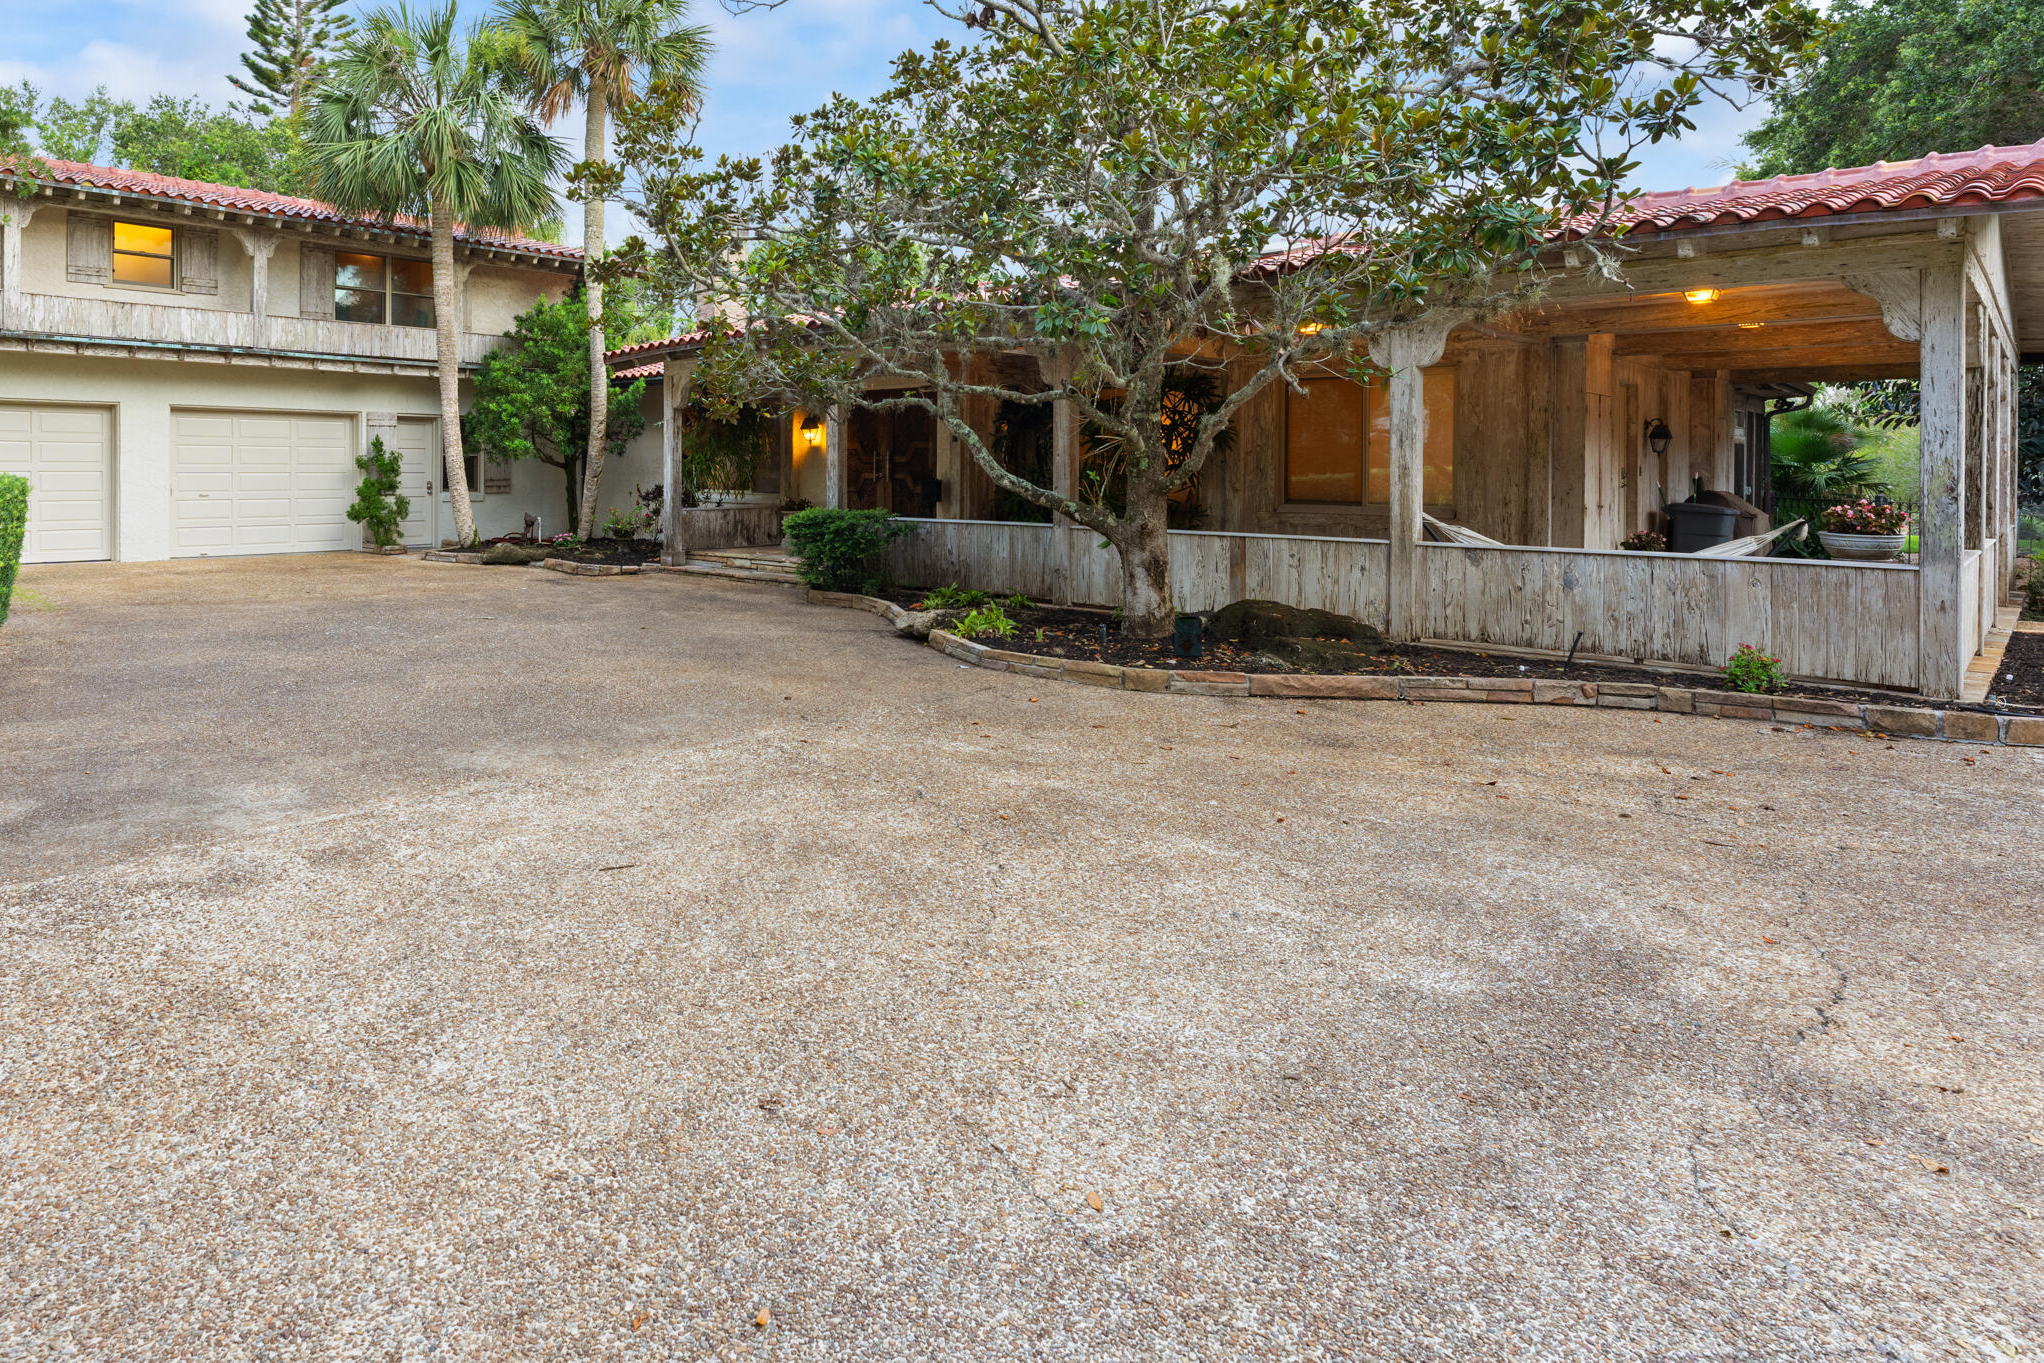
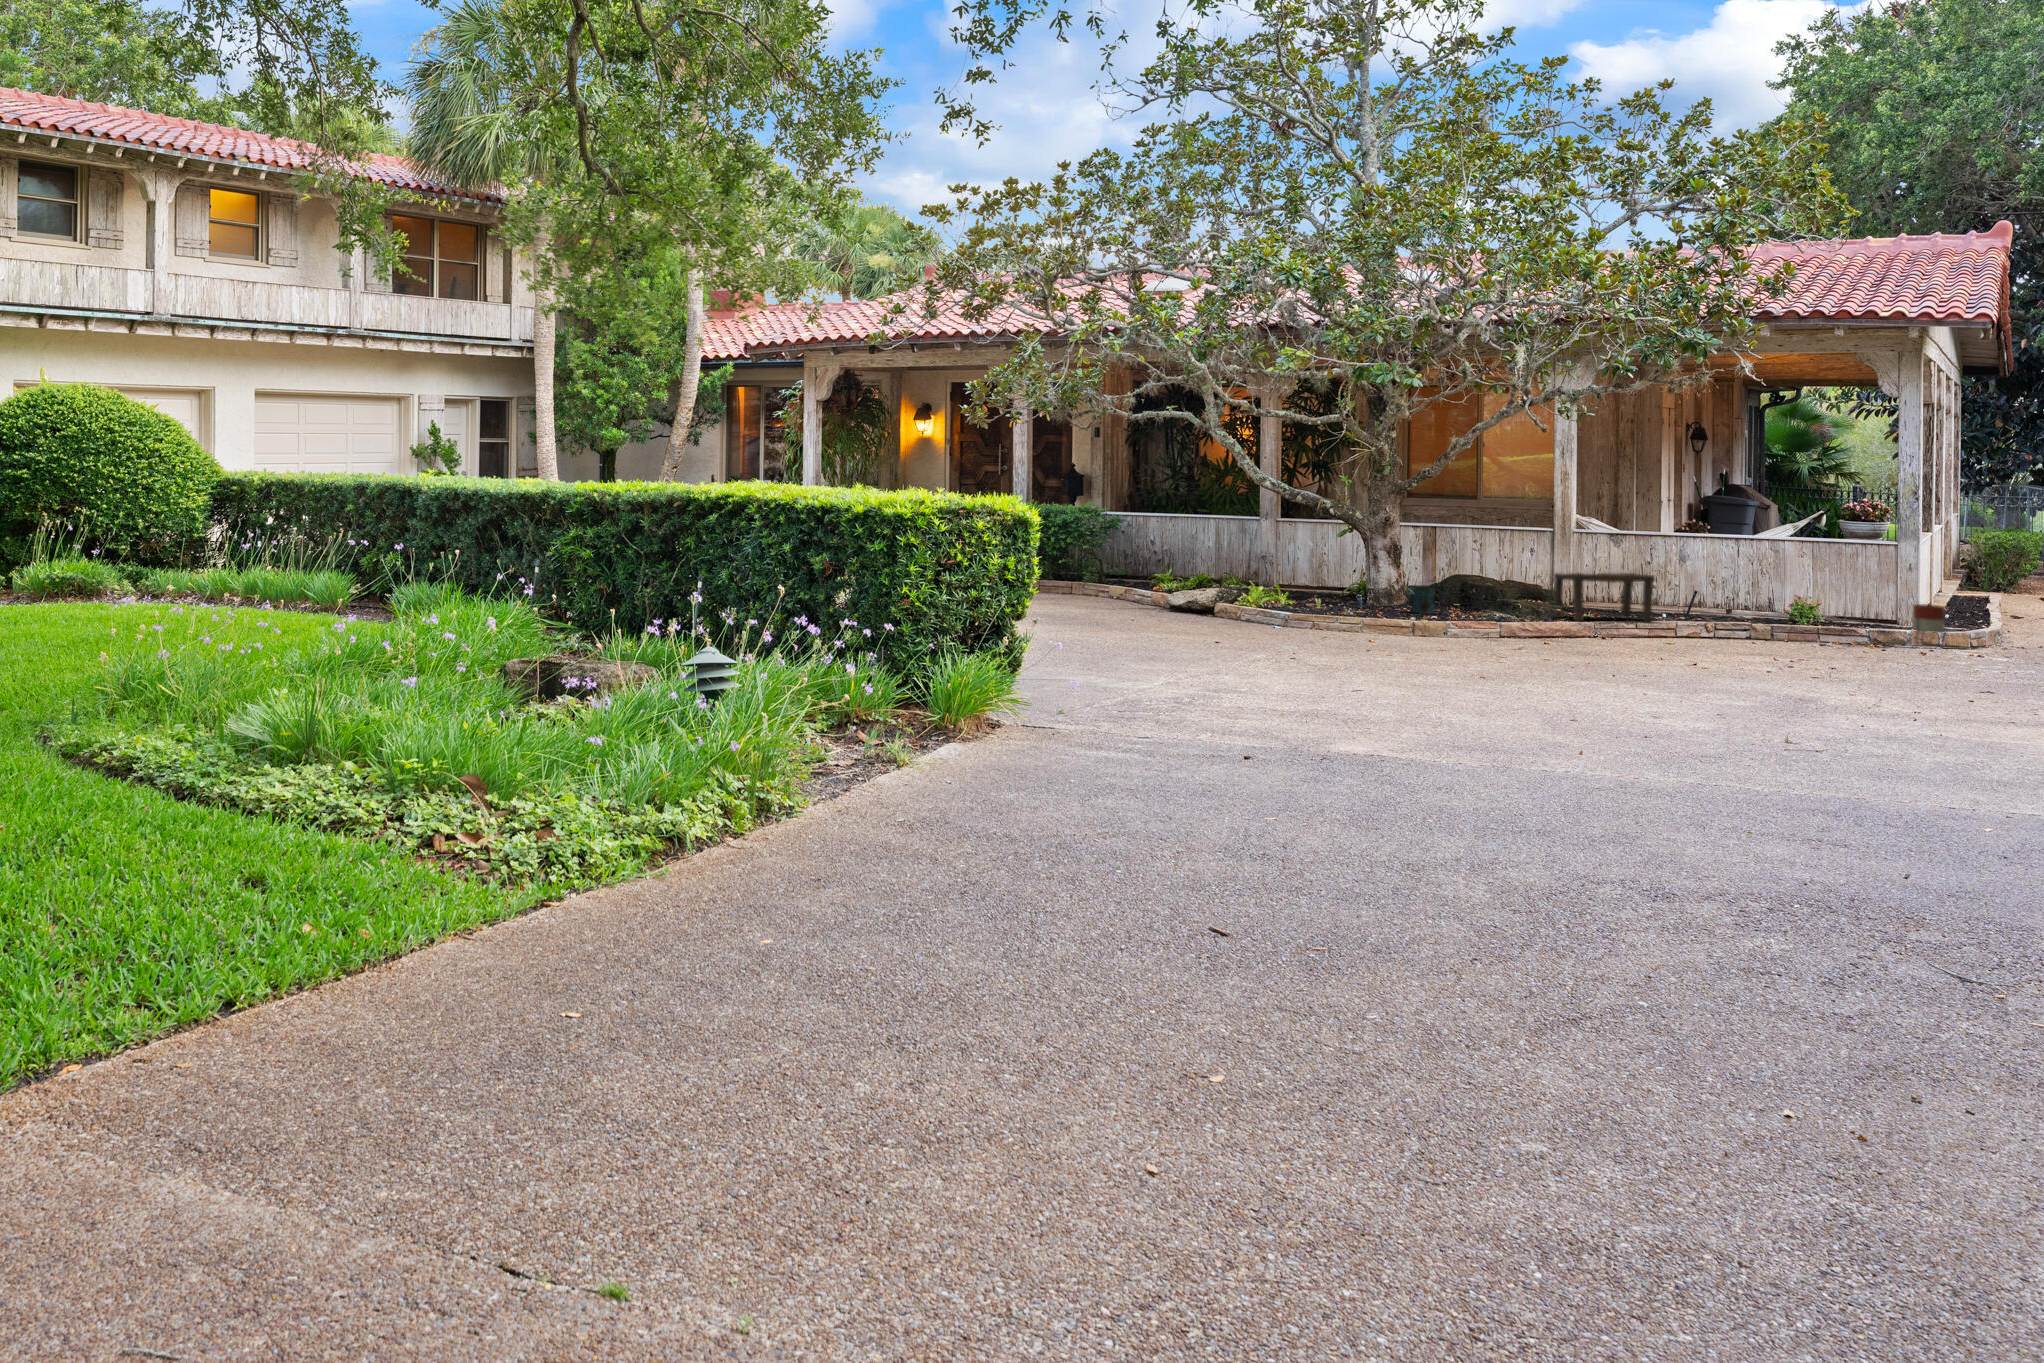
bench: none [1376,602,1522,675] -> present [1553,573,1655,622]
planter: none [1943,663,2008,735] -> present [1913,604,1945,643]

